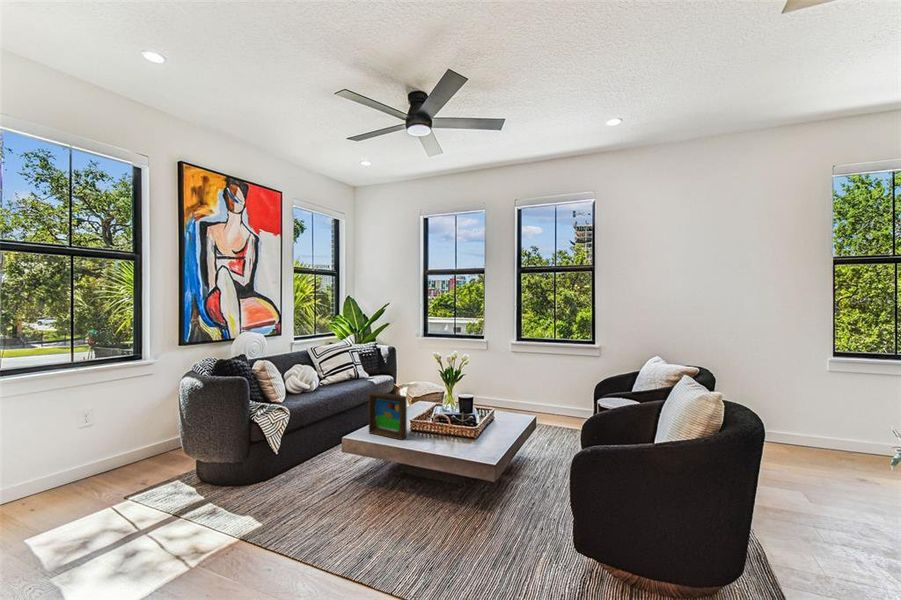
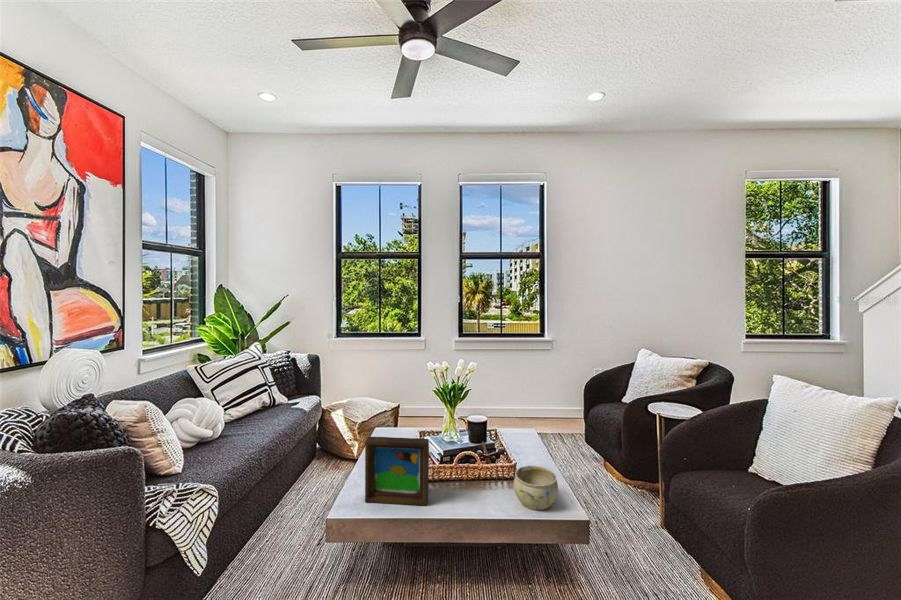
ceramic bowl: none [458,424,489,453] -> present [513,465,558,510]

